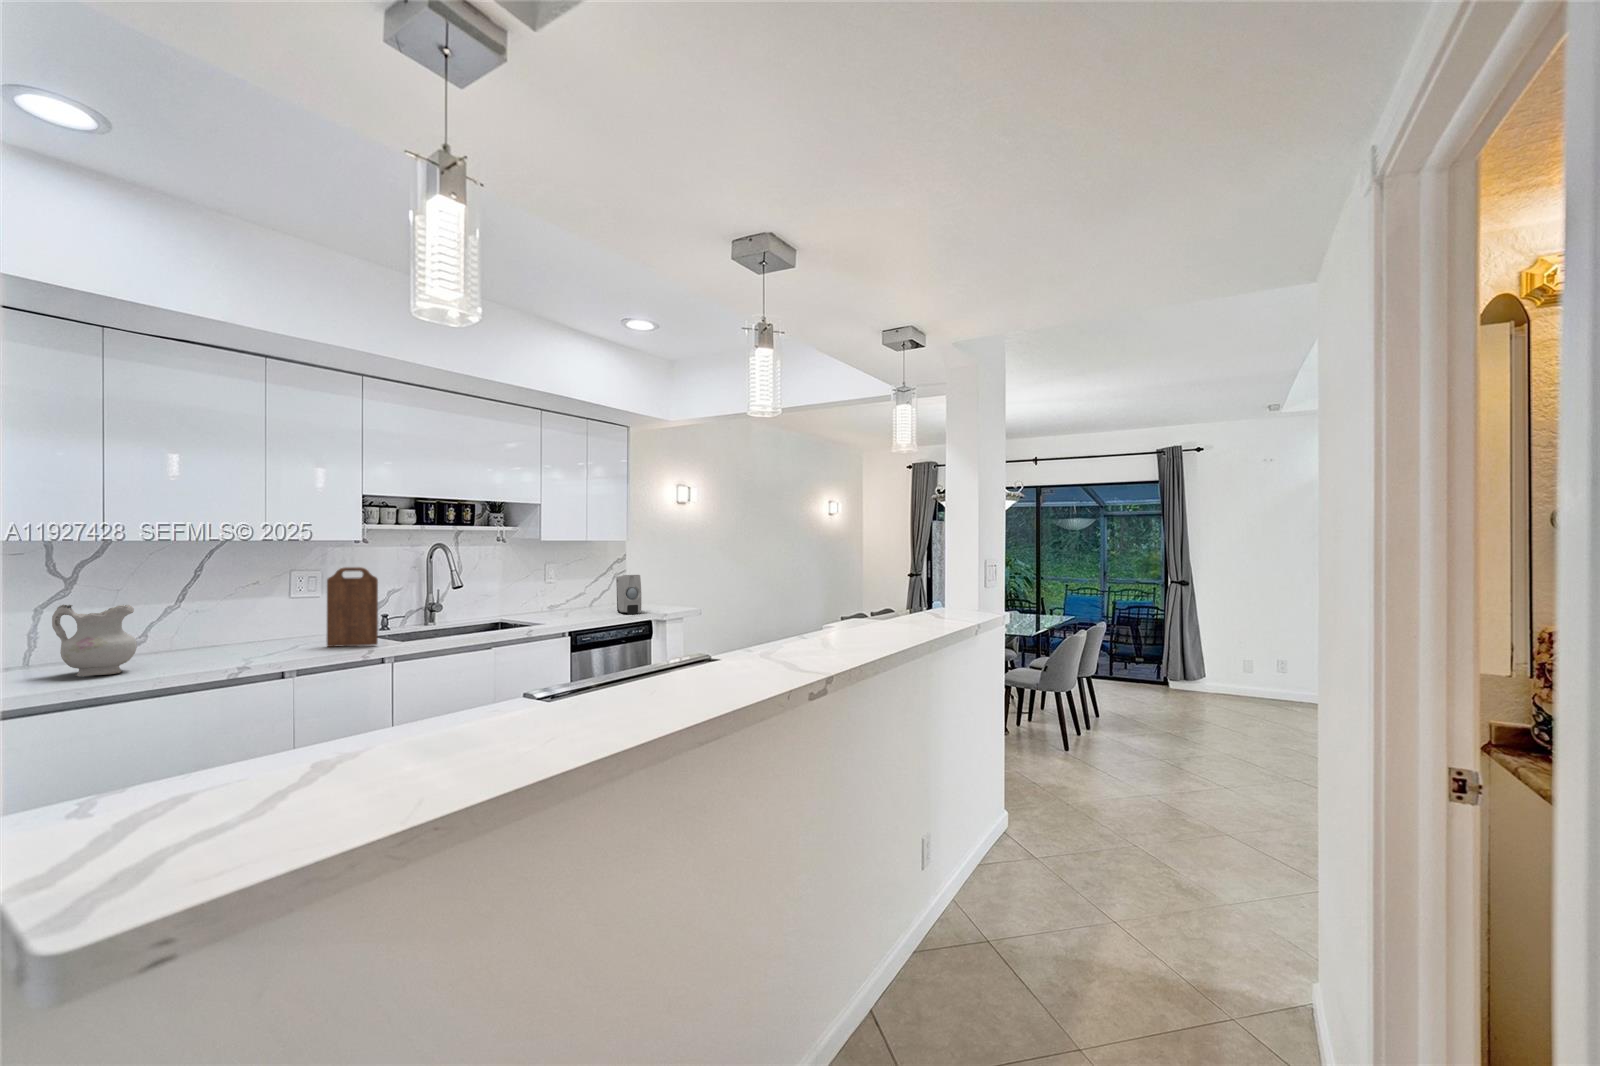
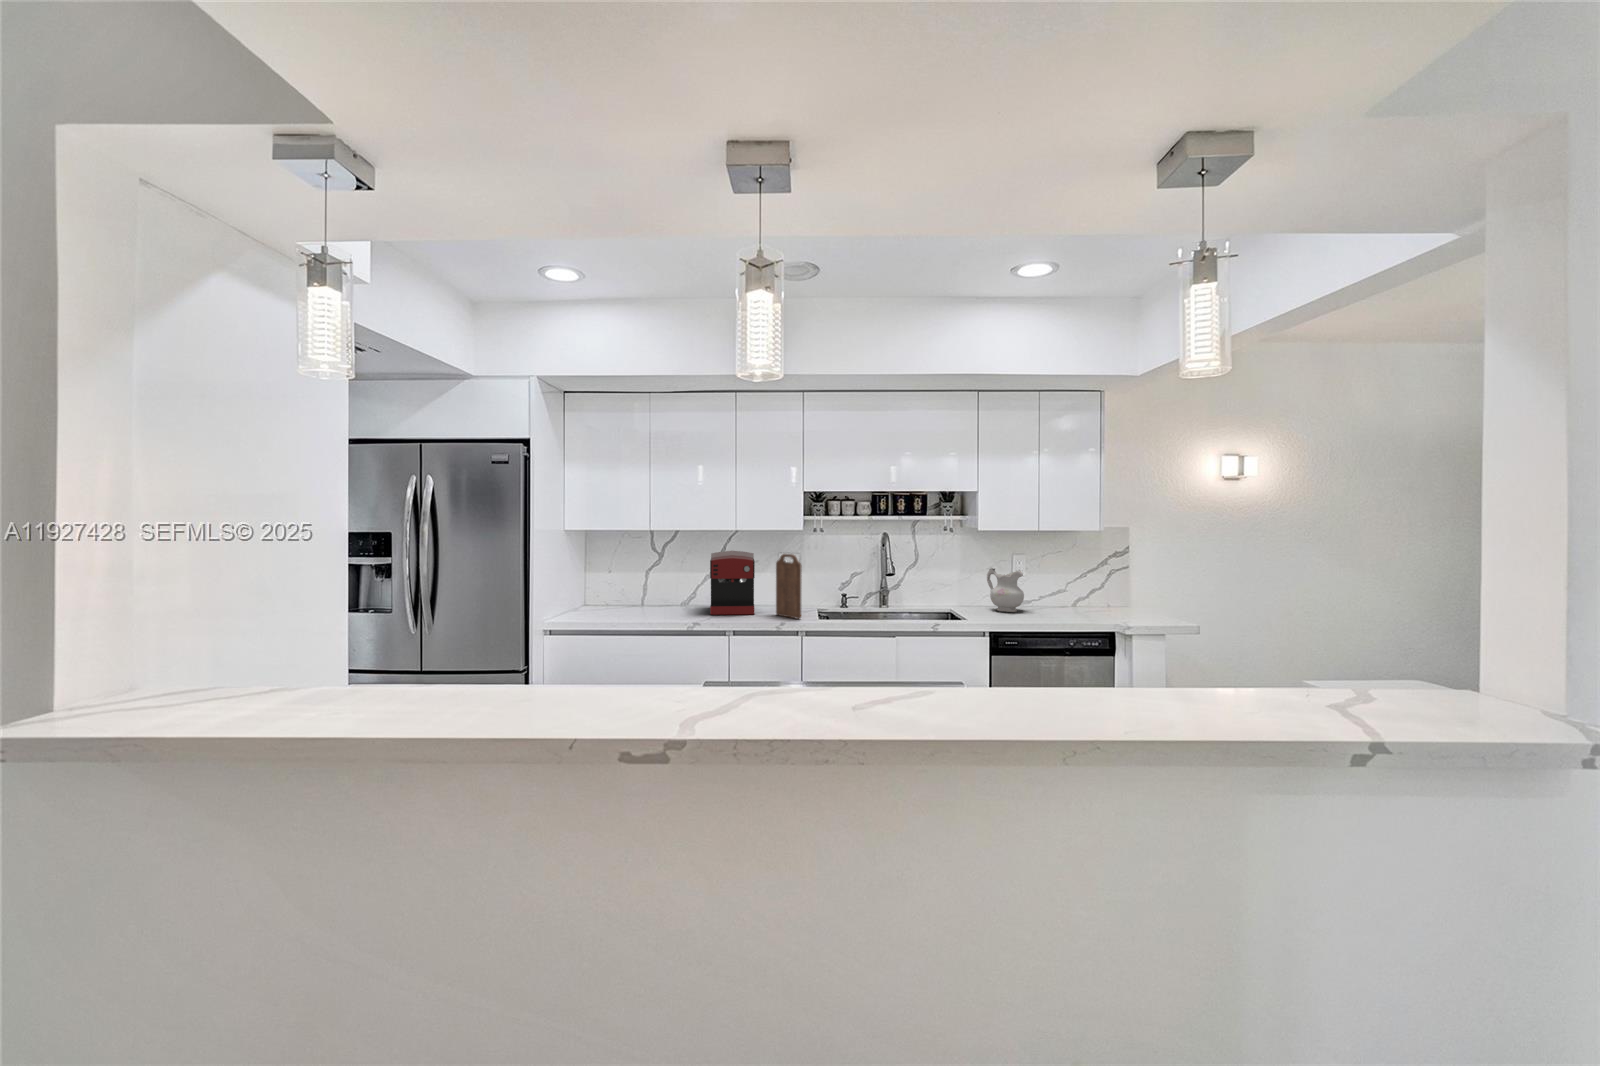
coffee maker: none [193,568,297,658] -> present [710,551,755,615]
soap dispenser: present [616,575,641,614] -> none [1081,575,1107,621]
ceramic pitcher: present [52,605,137,676] -> present [987,568,1024,612]

